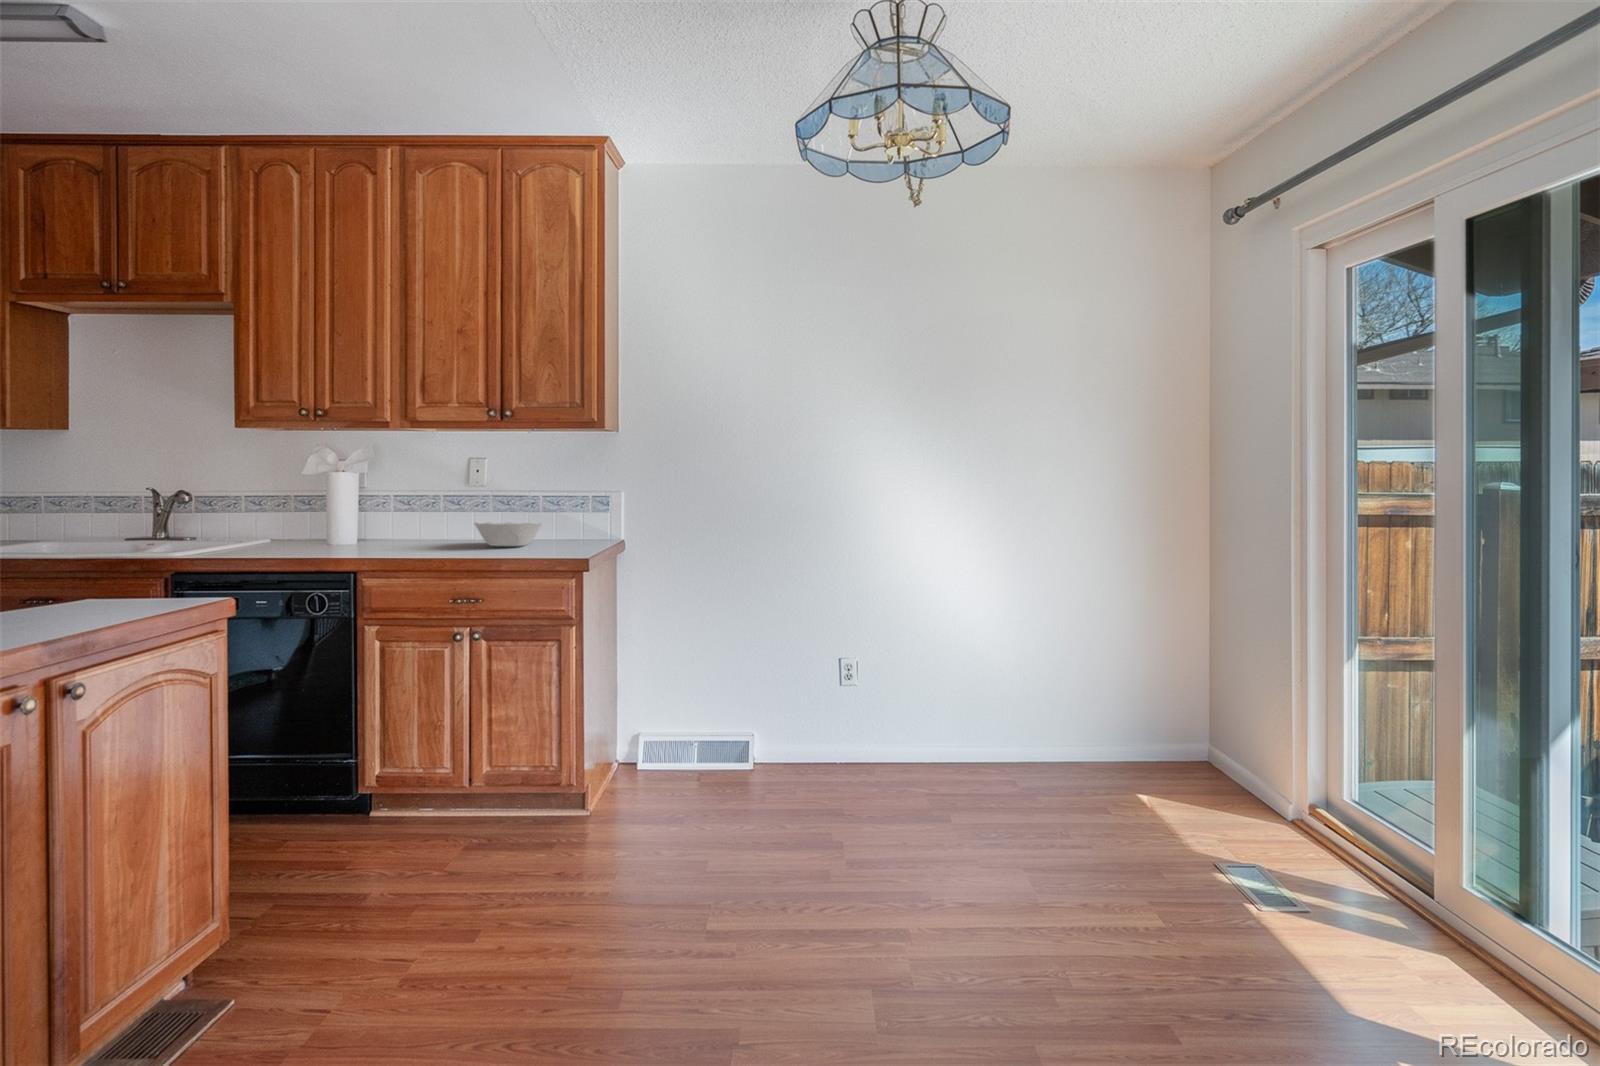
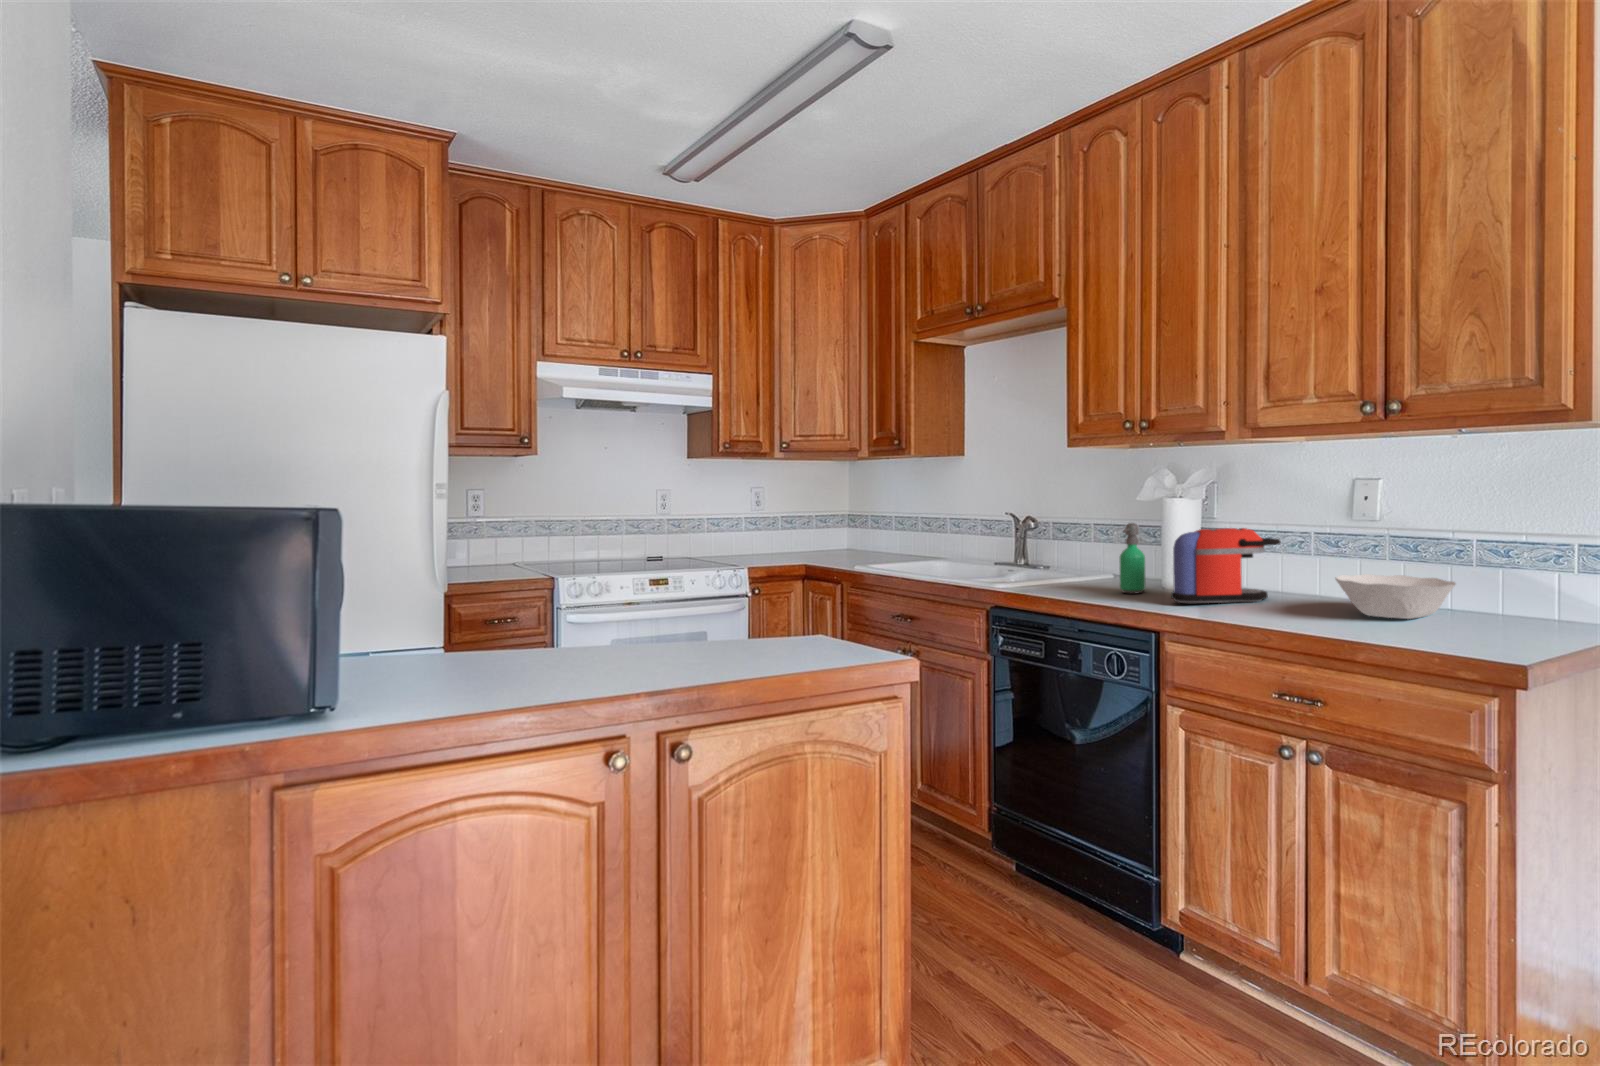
soap dispenser: none [299,490,322,548] -> present [1120,523,1145,594]
coffee maker: none [353,493,430,549] -> present [1171,528,1281,603]

